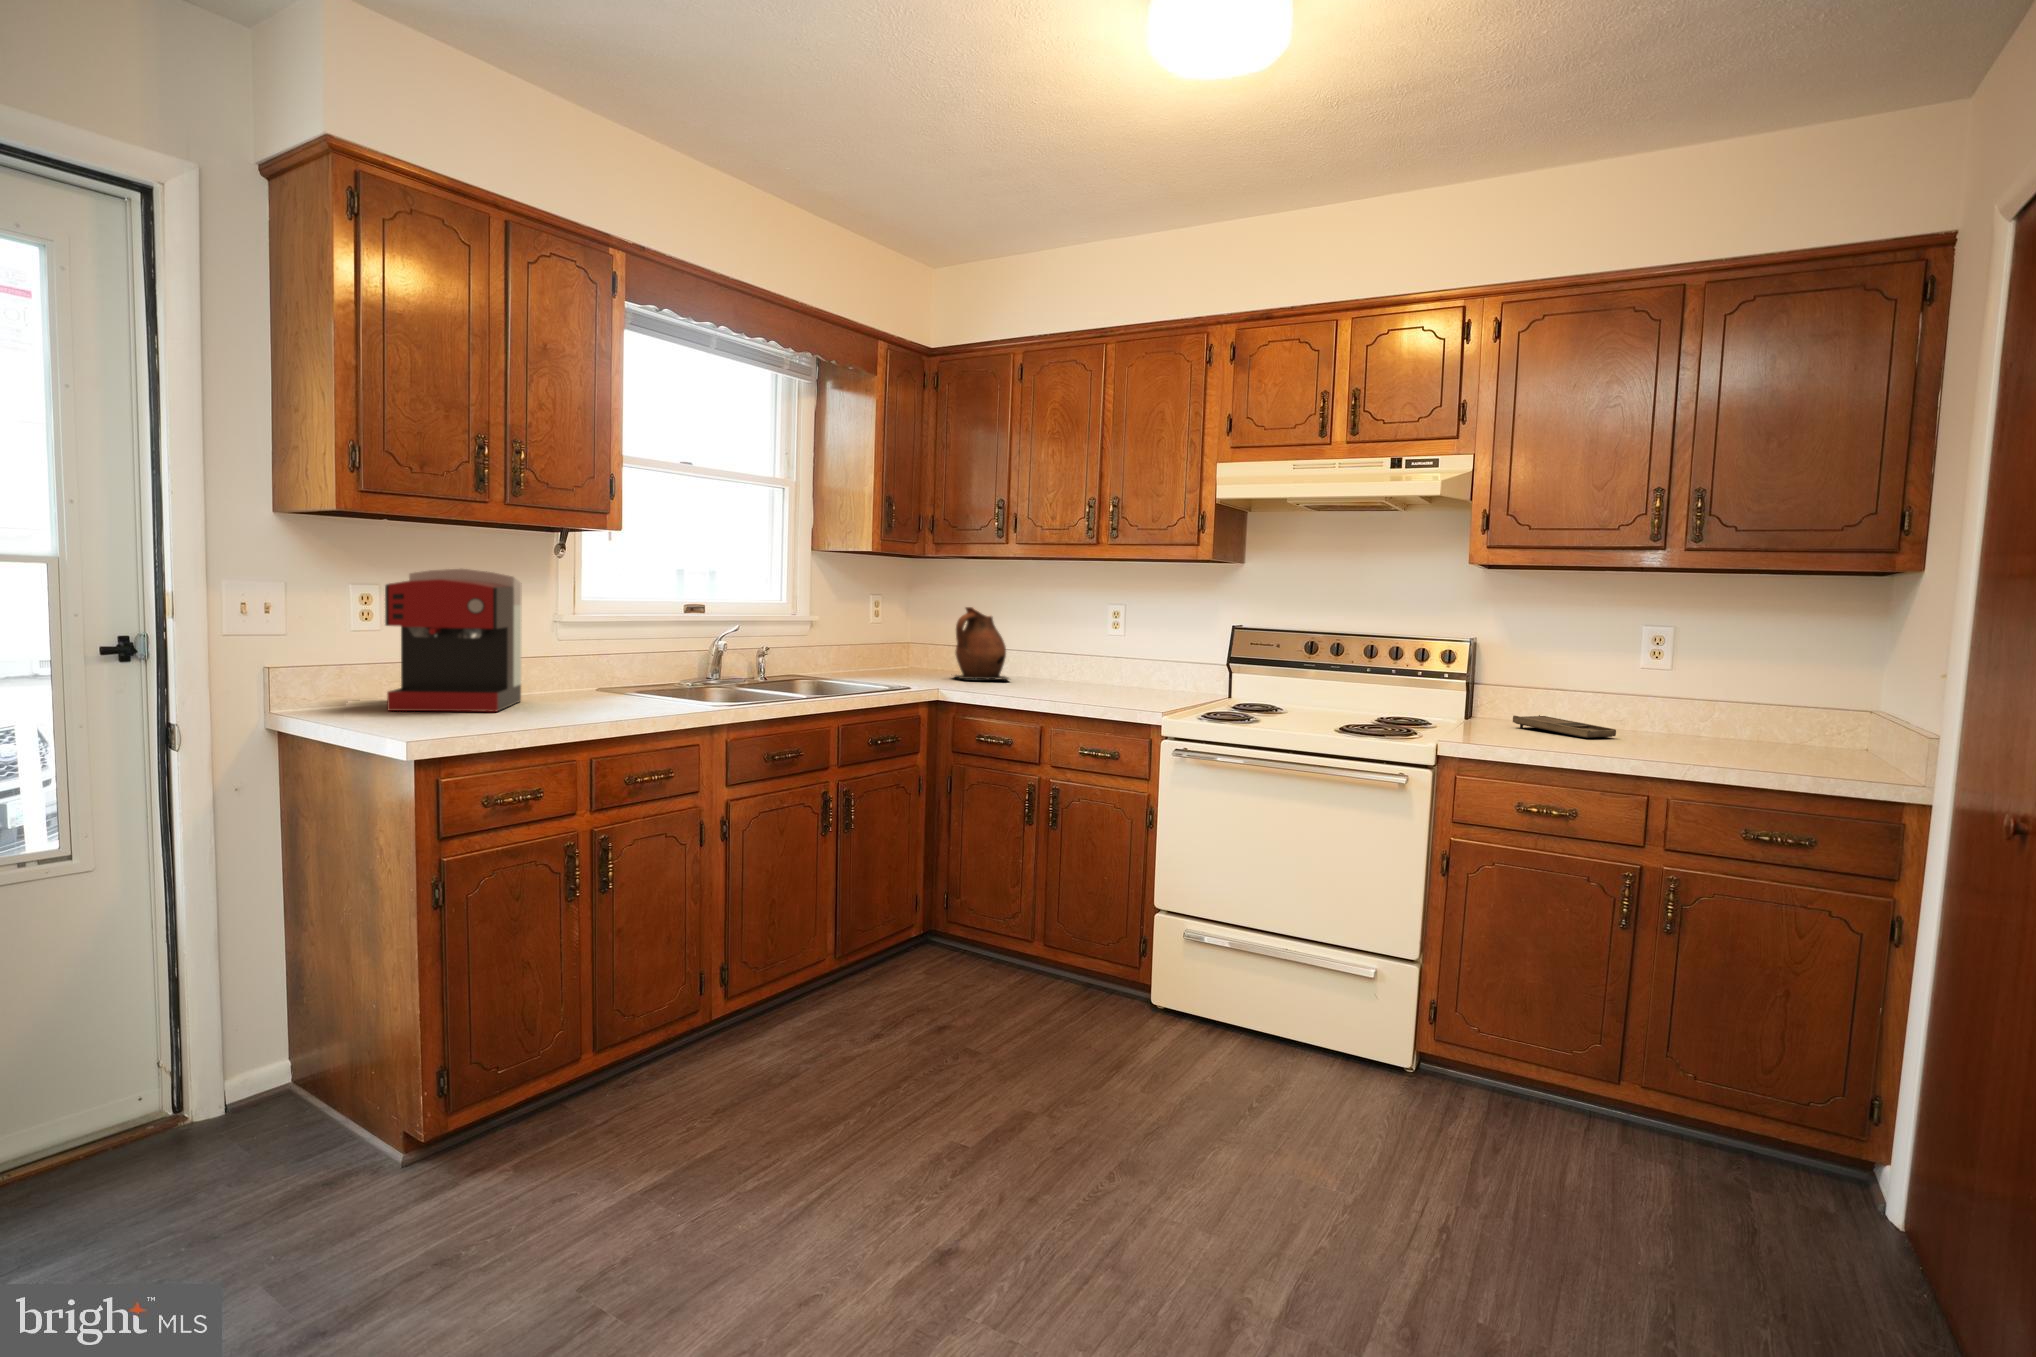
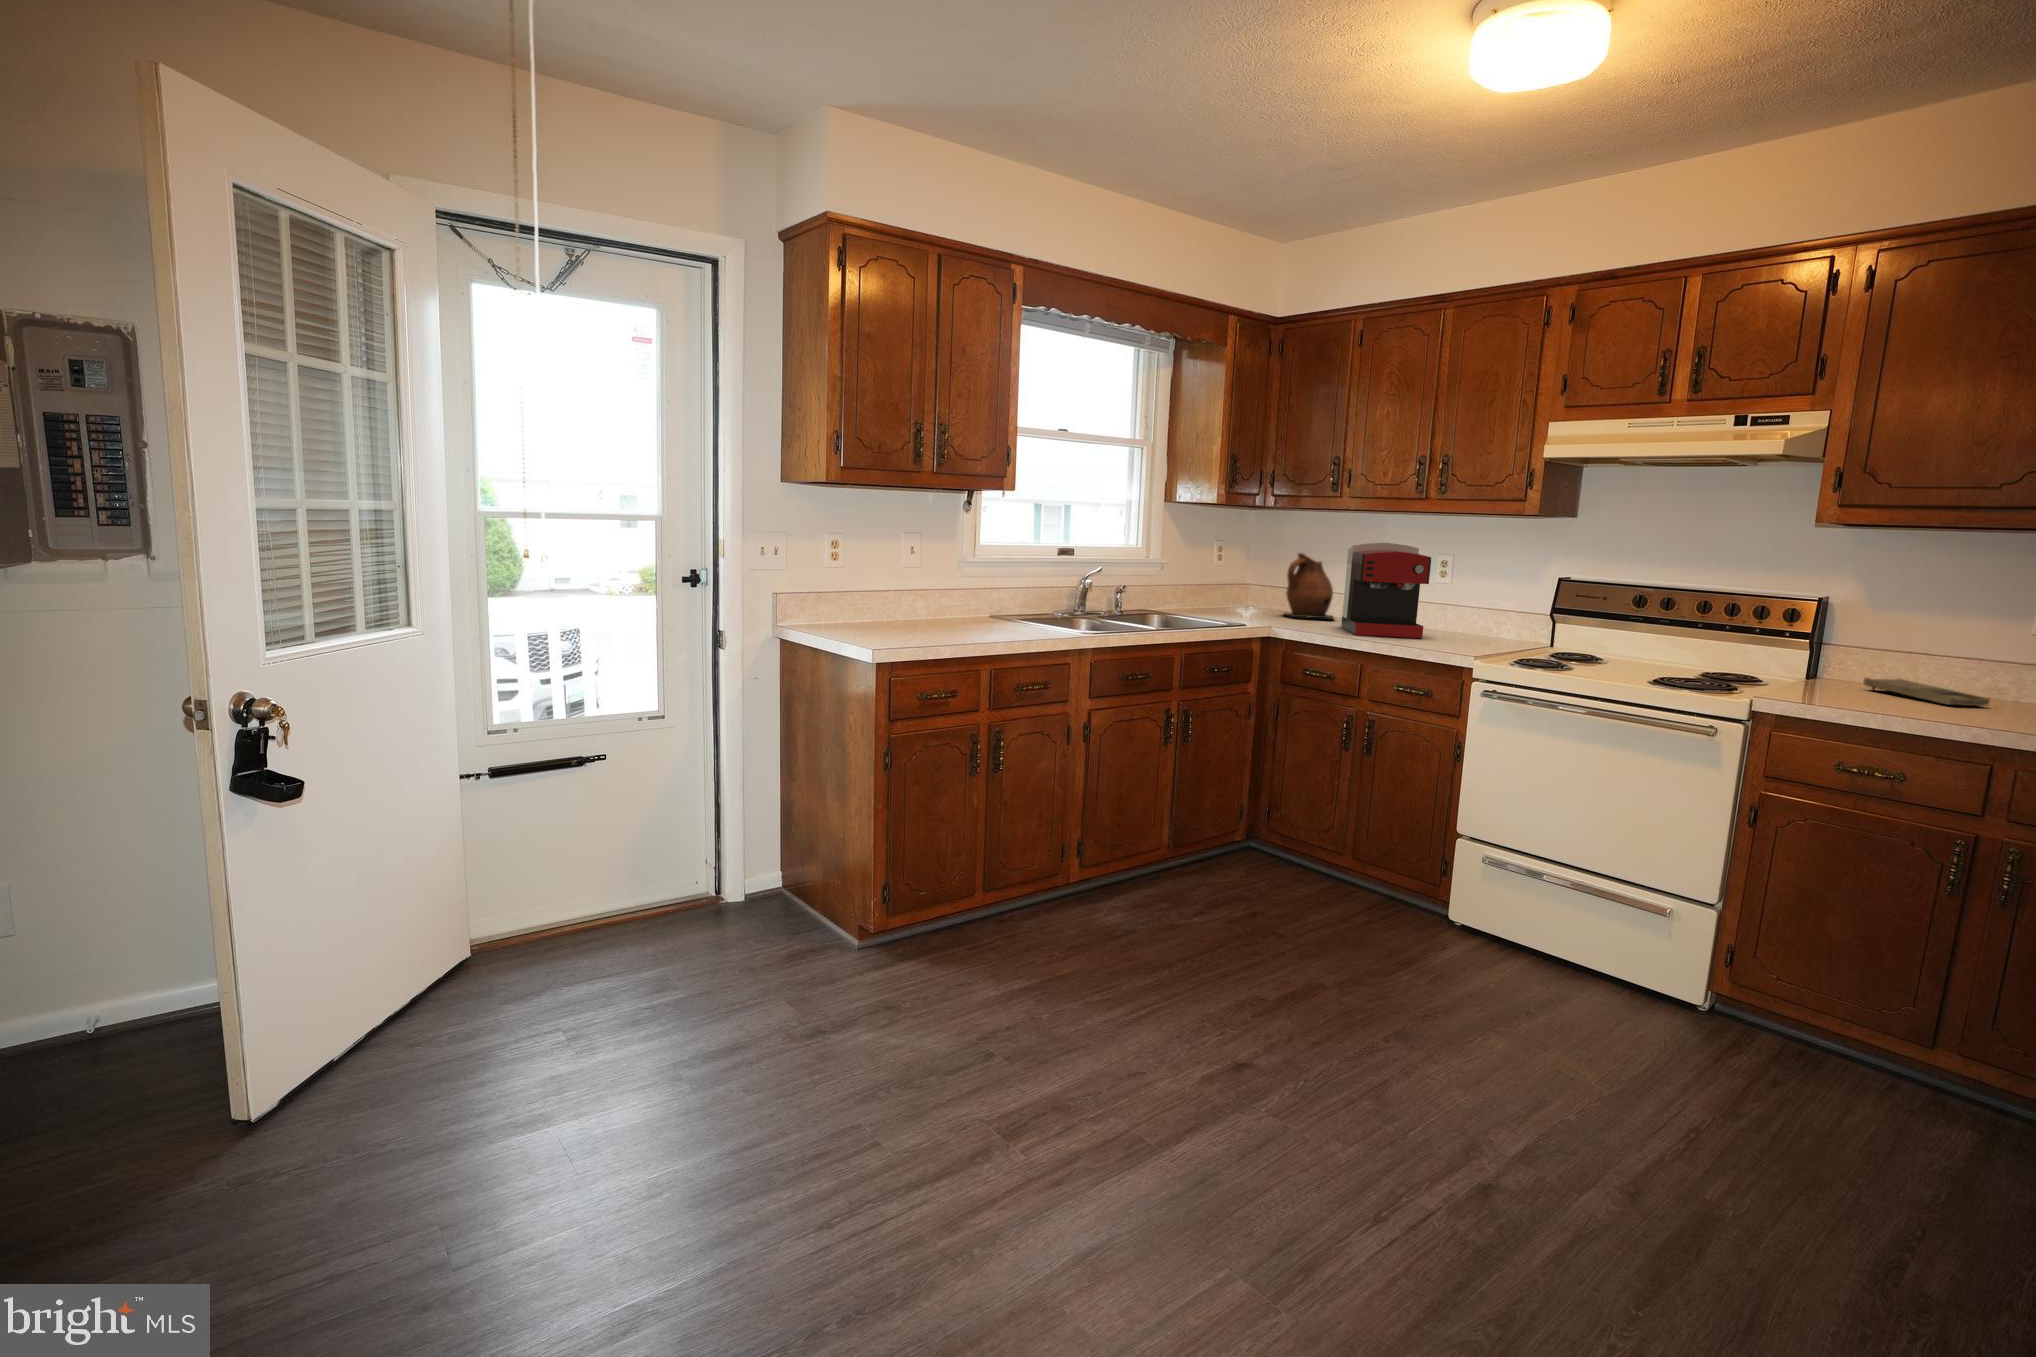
coffee maker: present [385,569,522,712] -> present [1341,543,1431,638]

